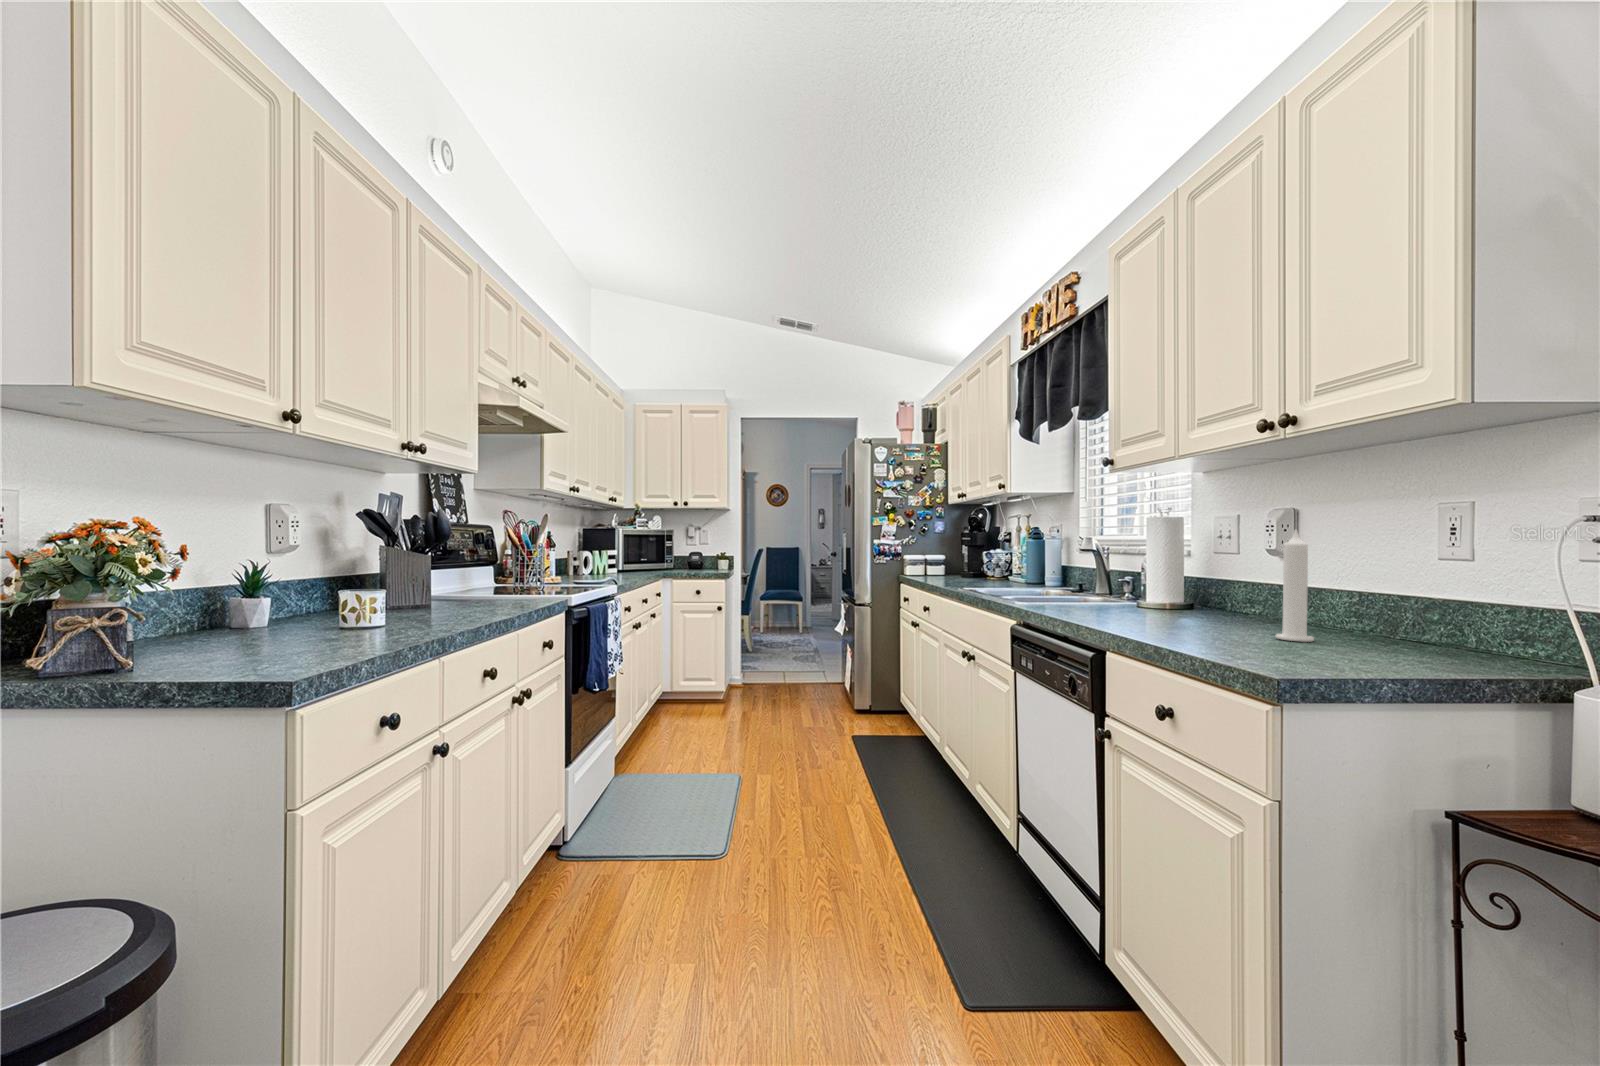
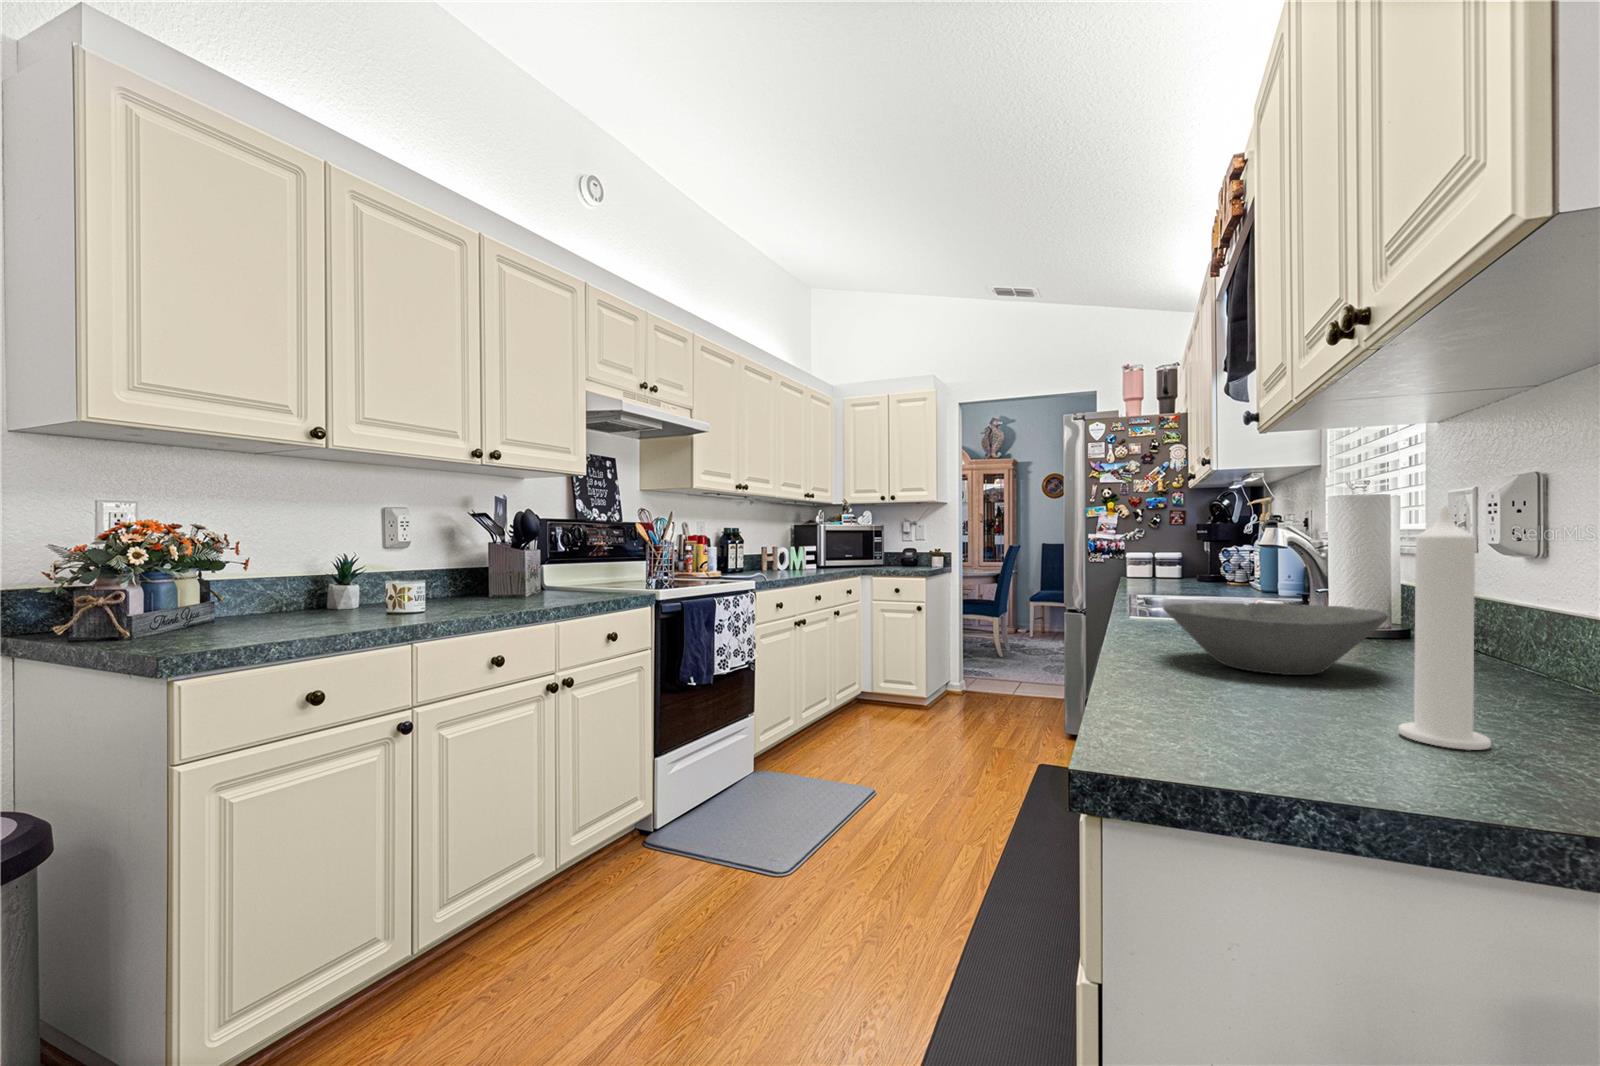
bowl: none [1099,583,1219,622] -> present [1163,602,1388,675]

